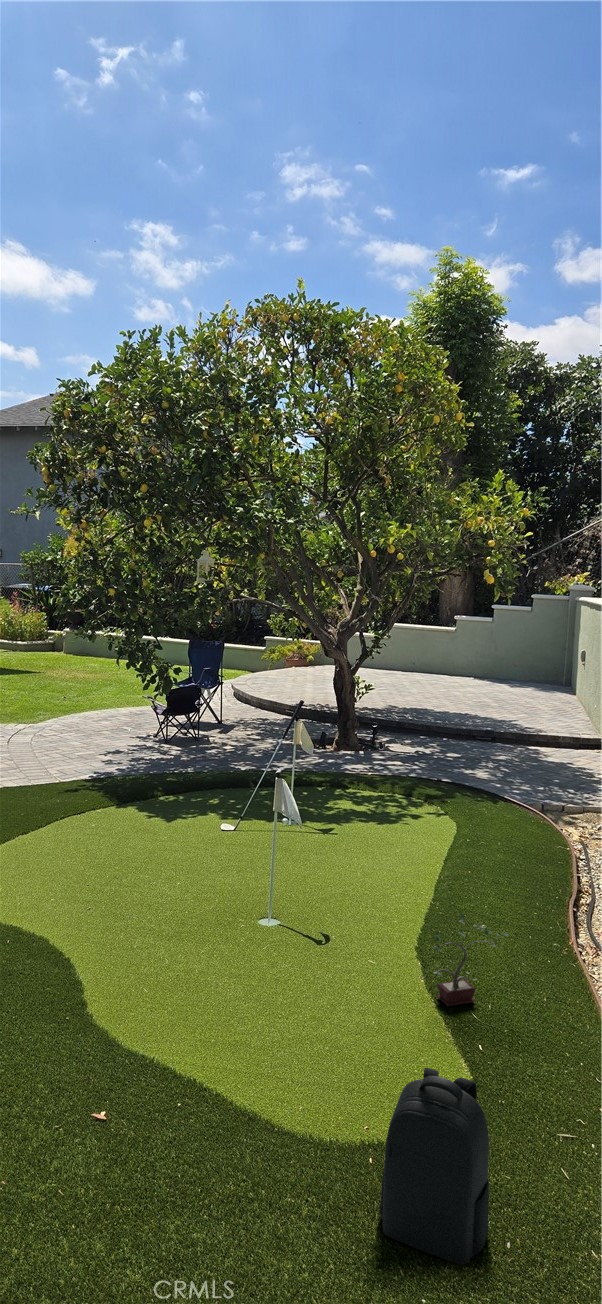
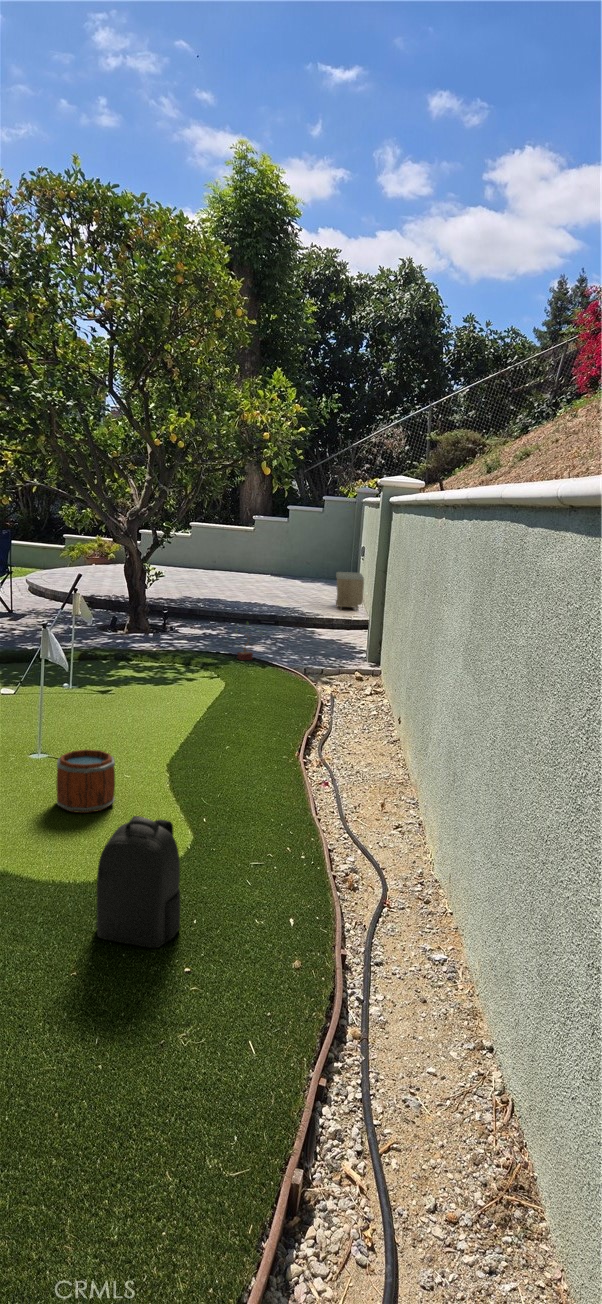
storage bench: none [555,681,590,726] -> present [336,572,364,610]
potted plant: present [434,913,509,1006] -> present [236,623,253,660]
bucket: none [300,931,368,1013] -> present [57,750,115,813]

